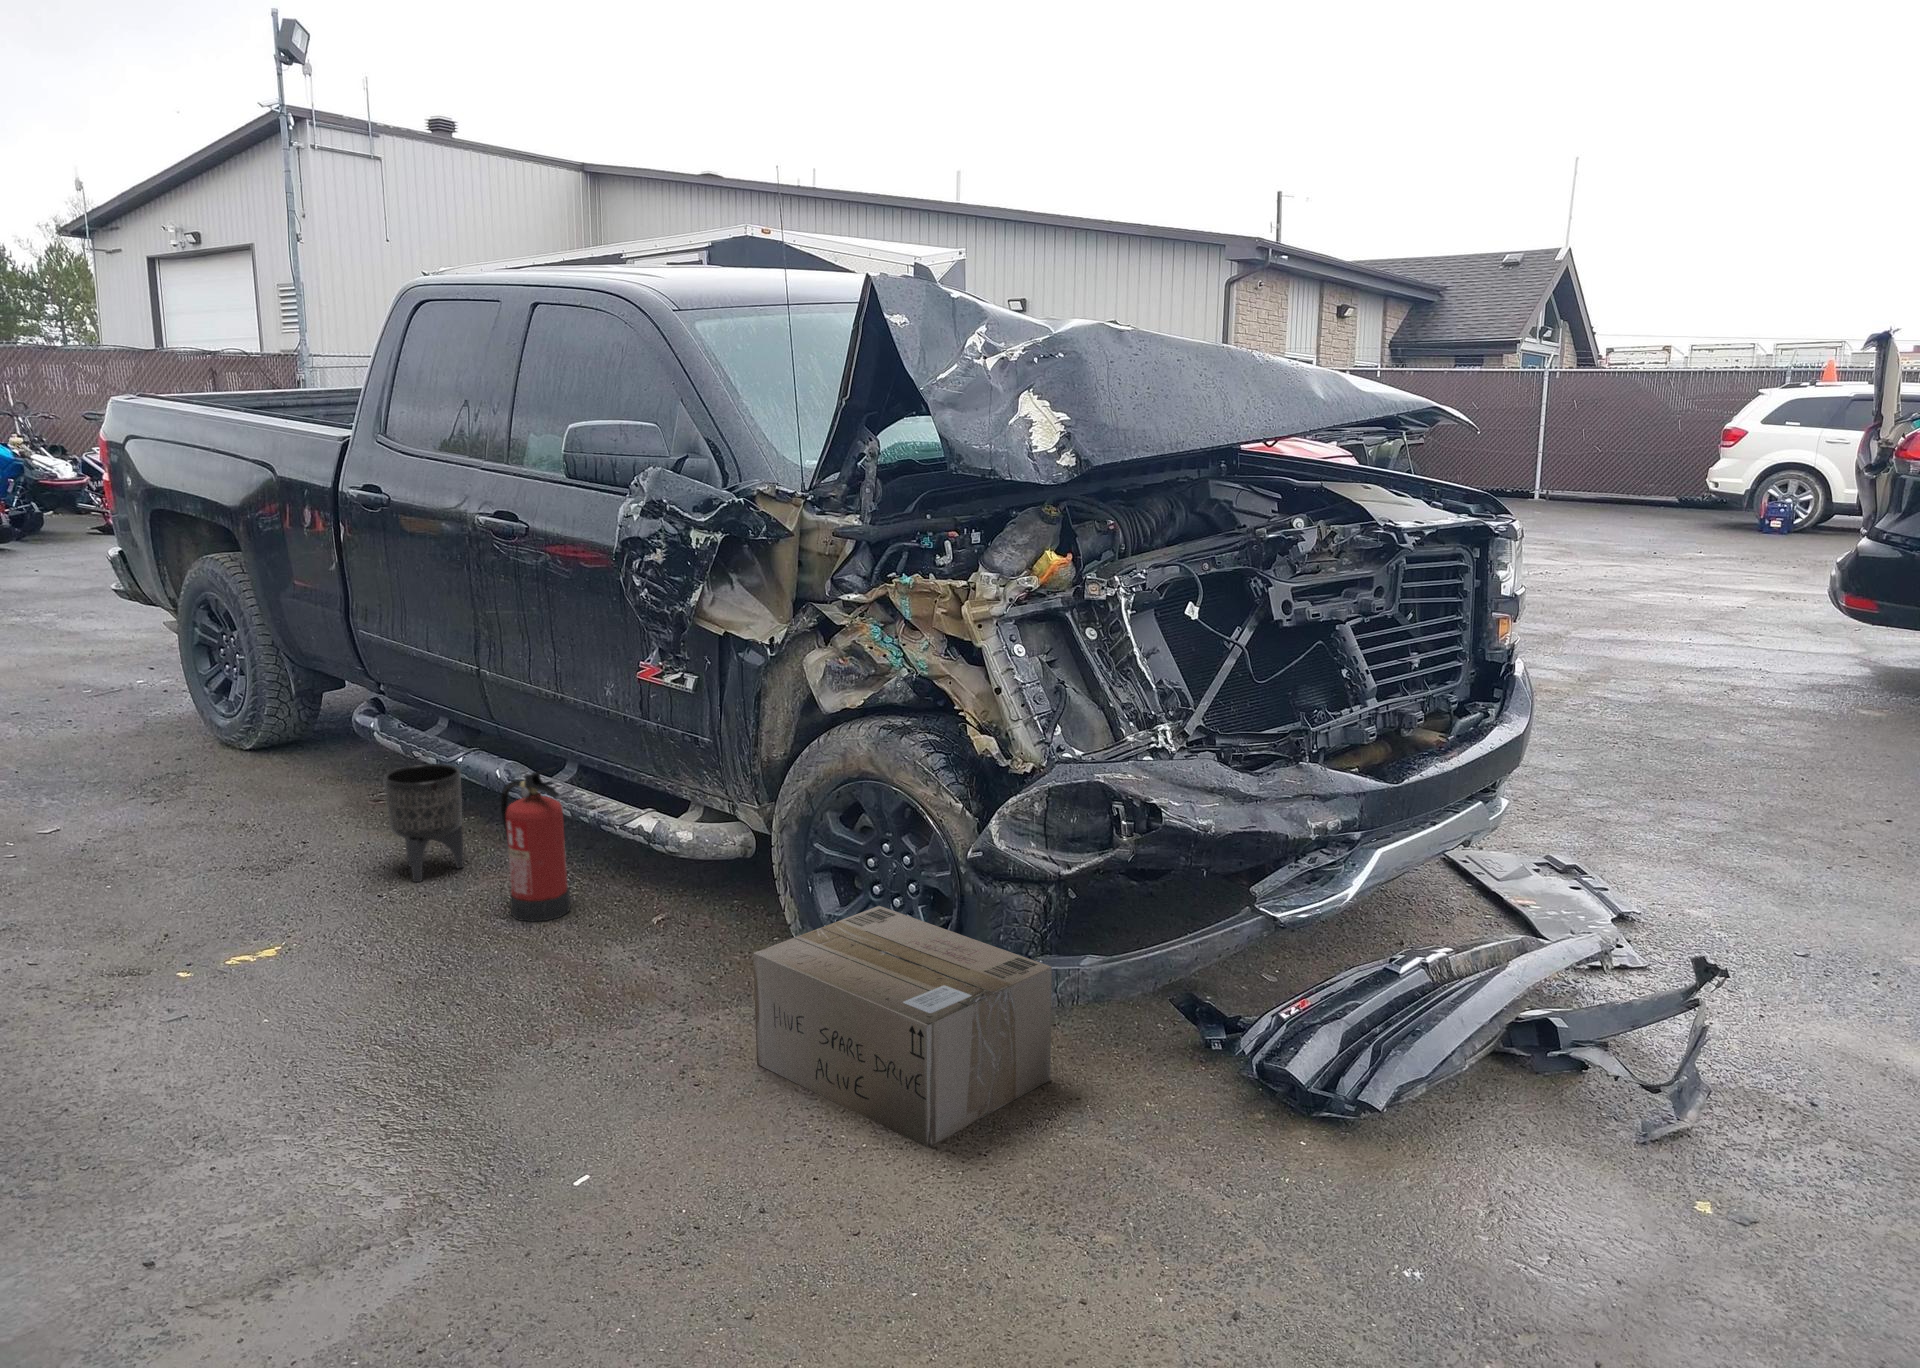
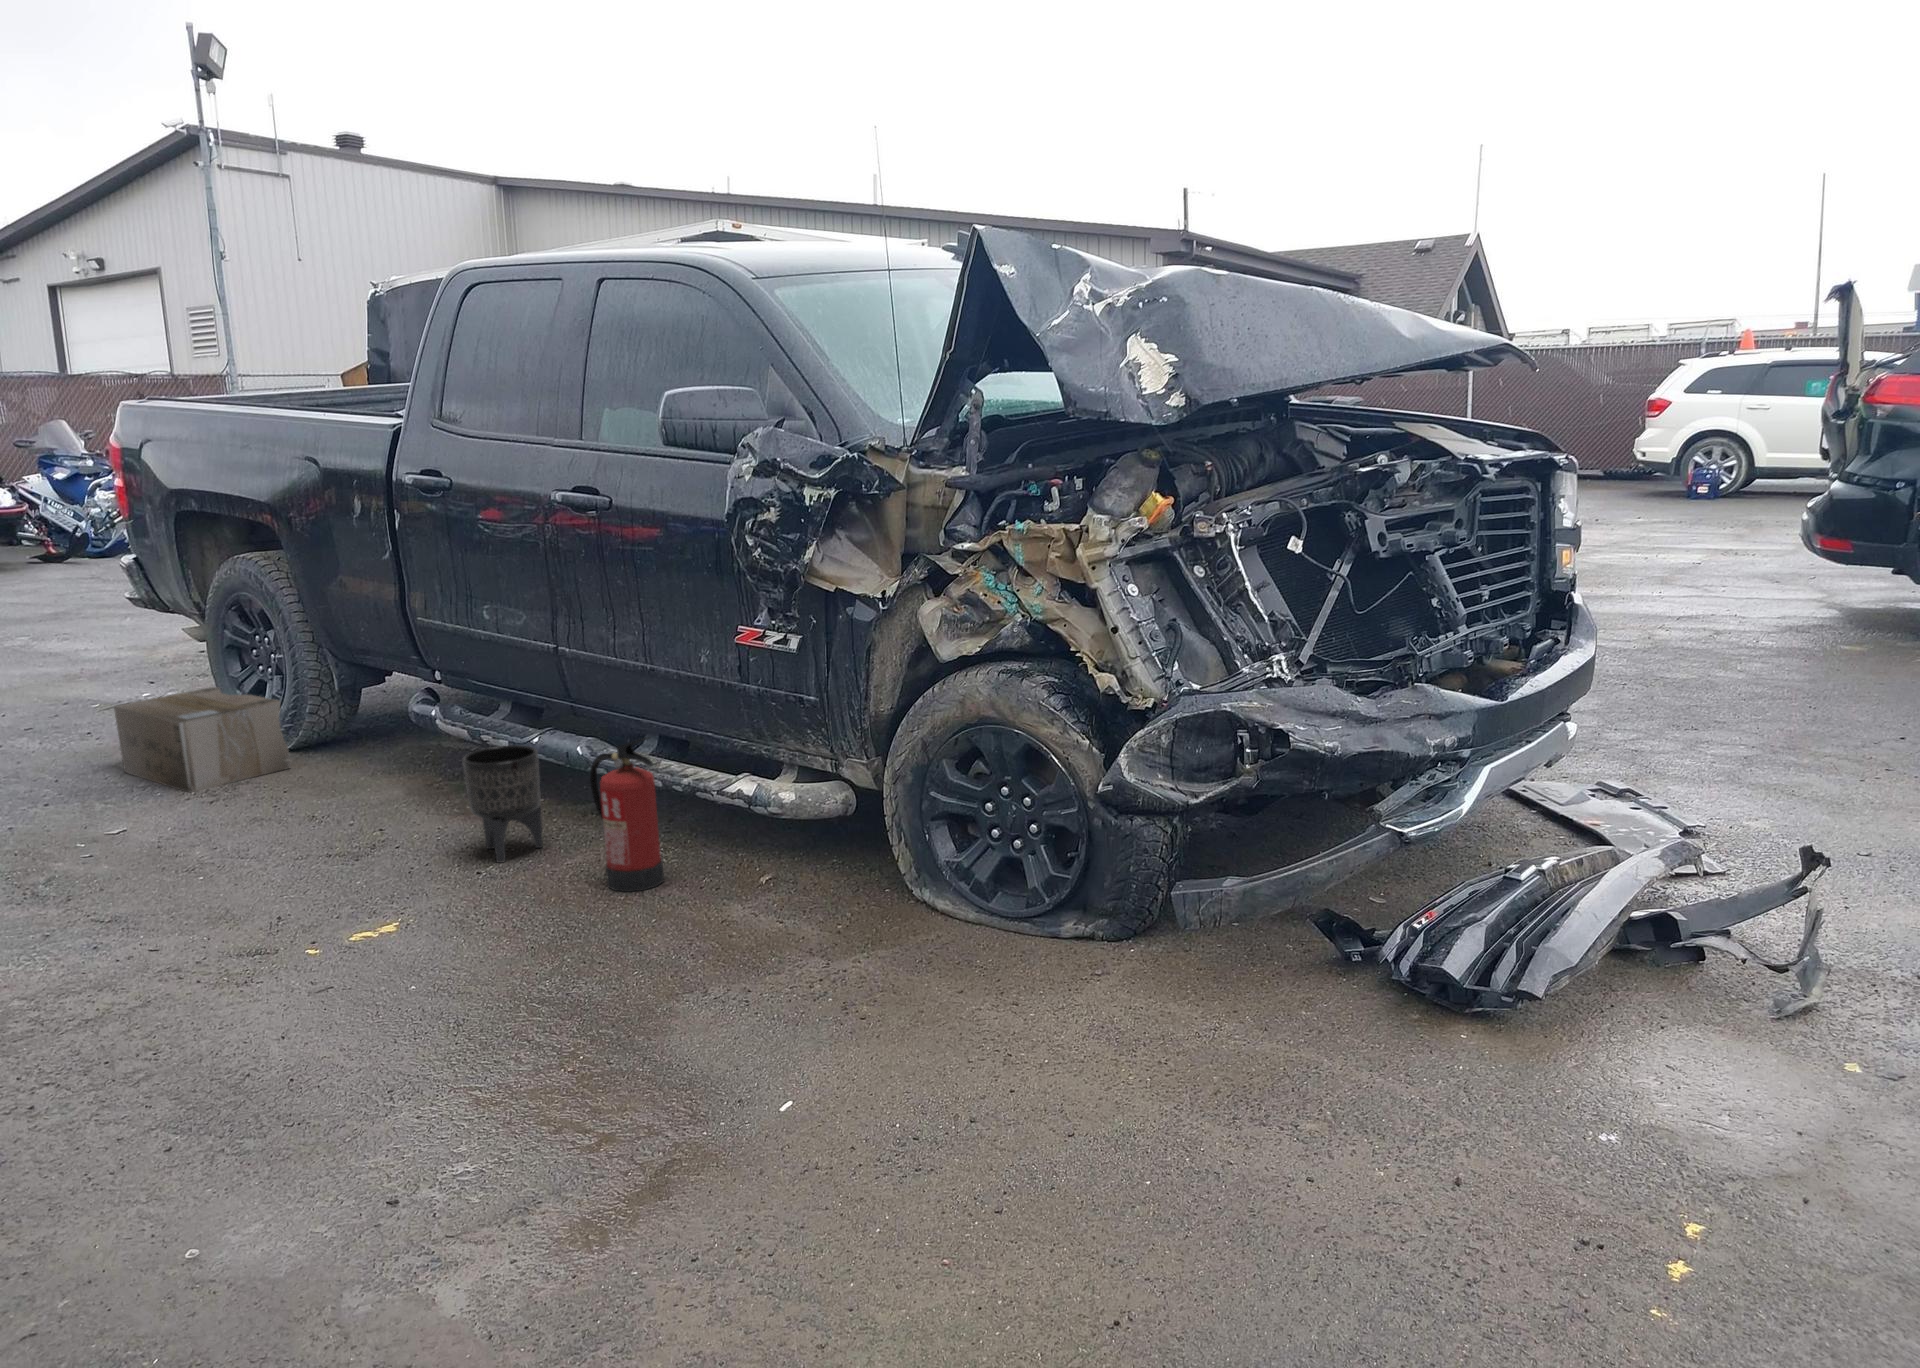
cardboard box: present [753,906,1052,1148] -> present [114,687,291,792]

